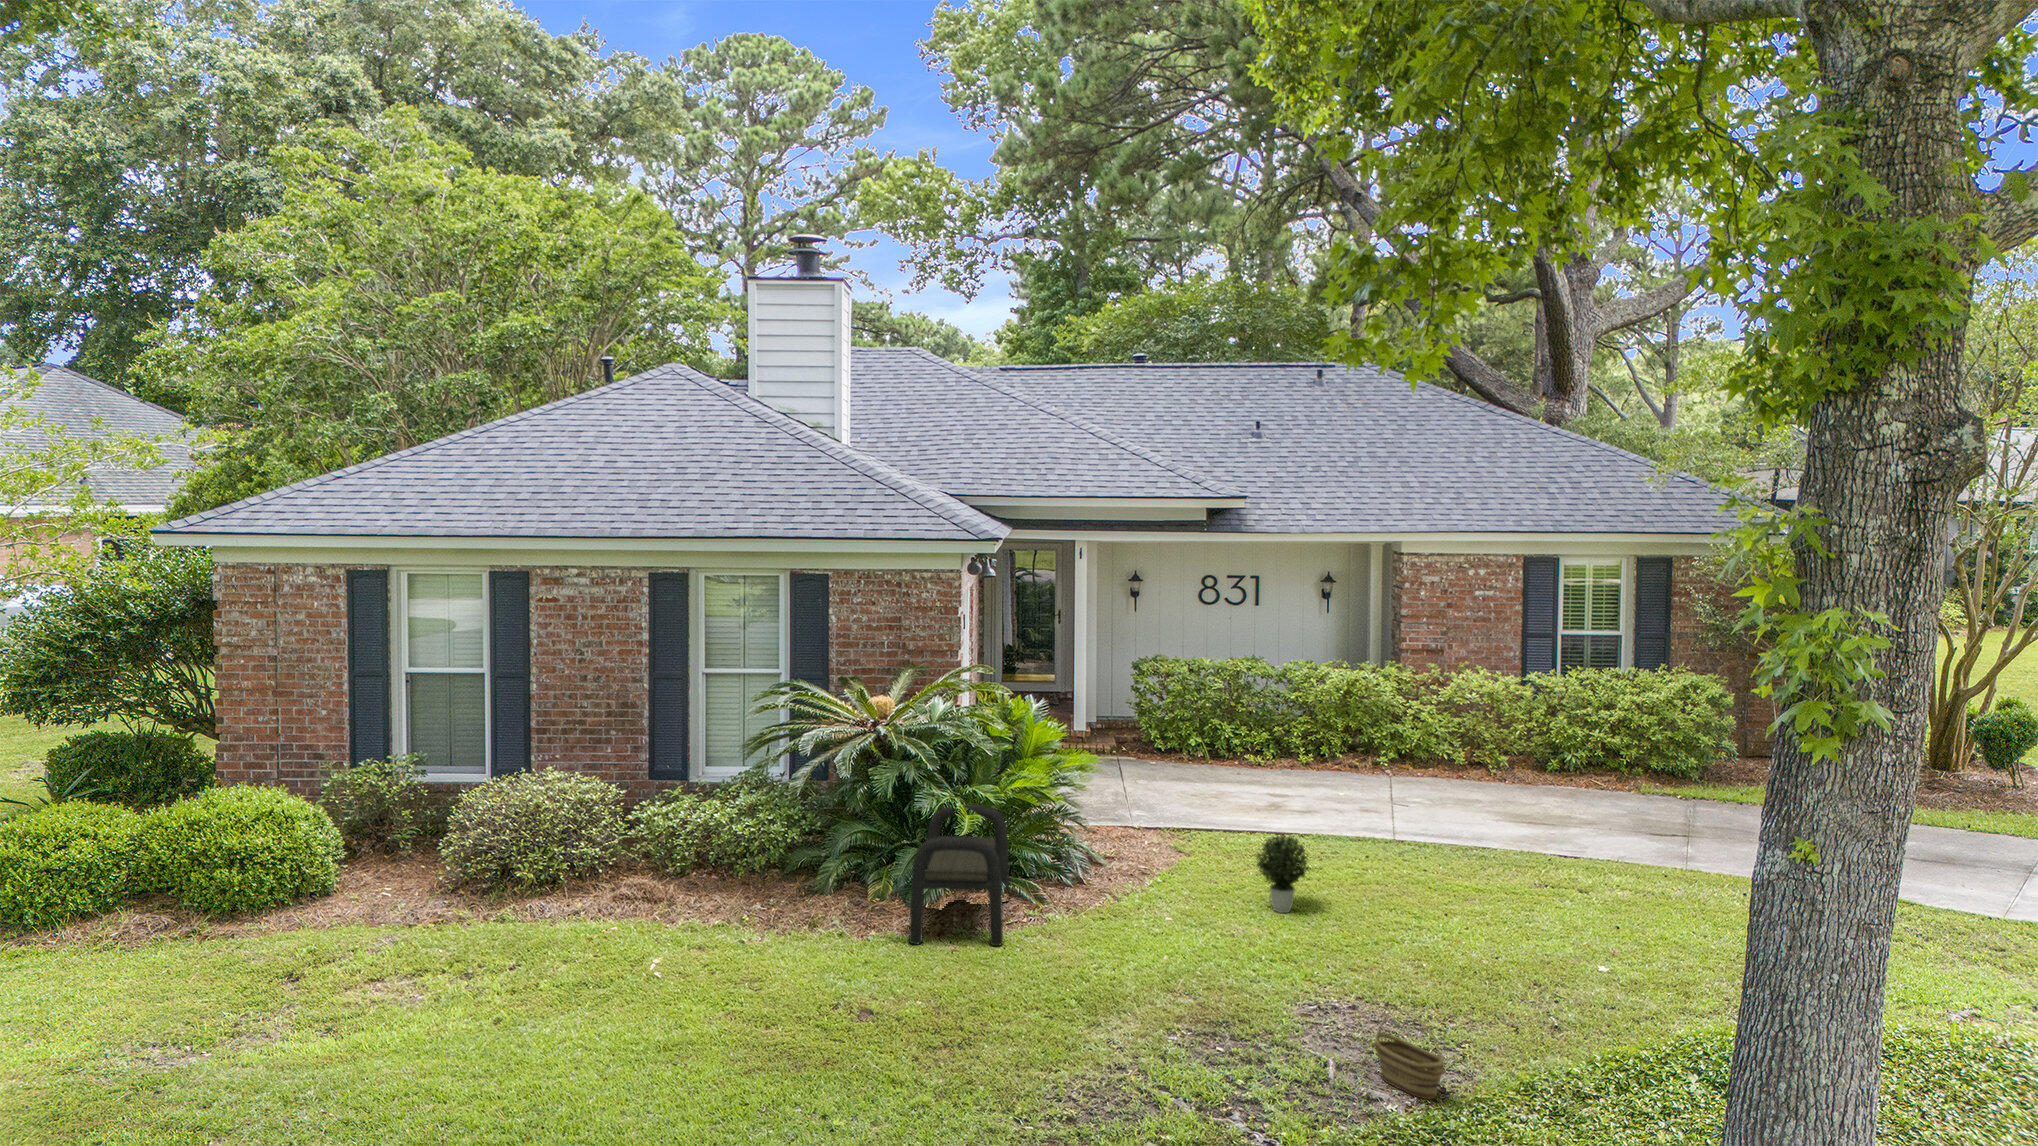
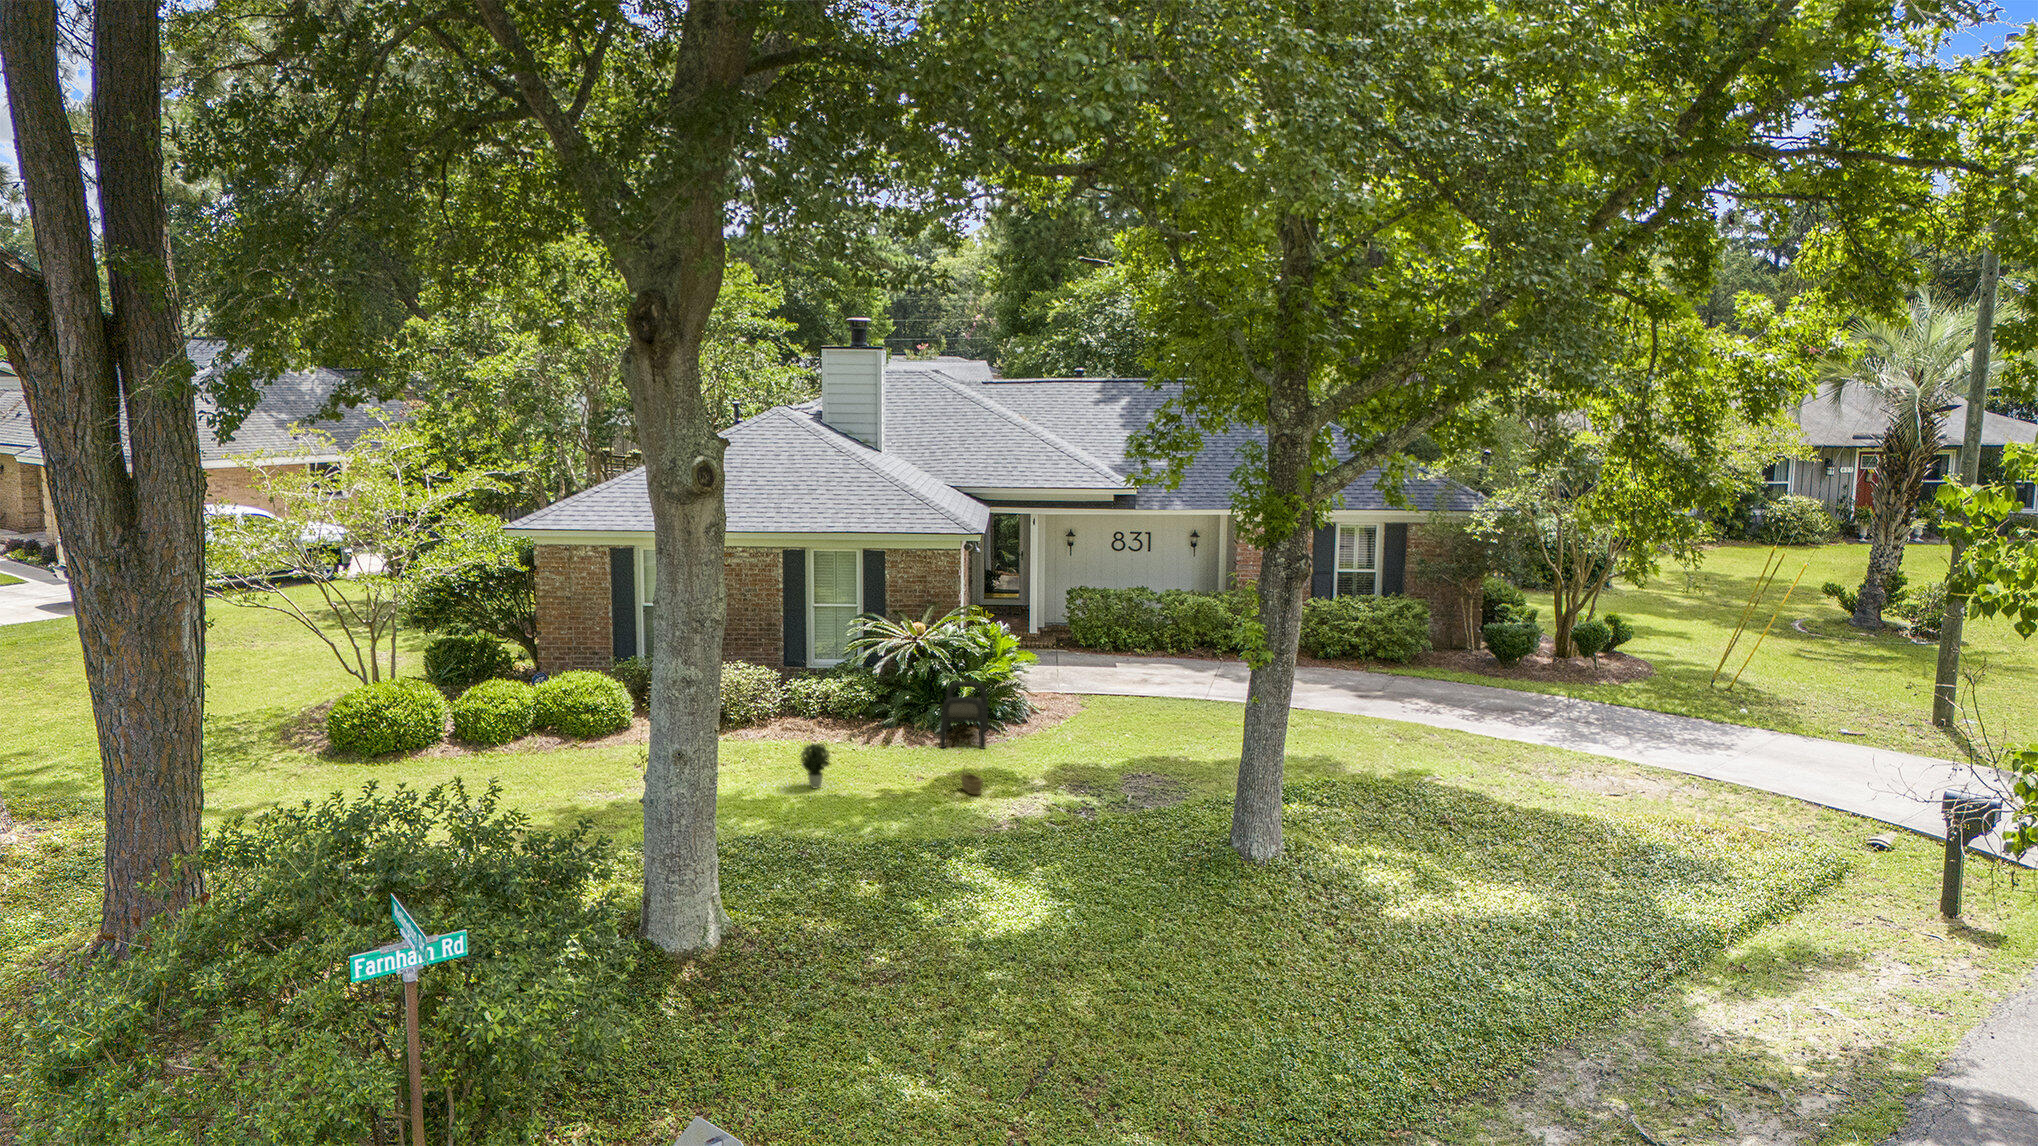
potted plant: present [1257,835,1308,913] -> present [801,744,830,788]
basket: present [1375,1010,1444,1099] -> present [961,766,983,795]

